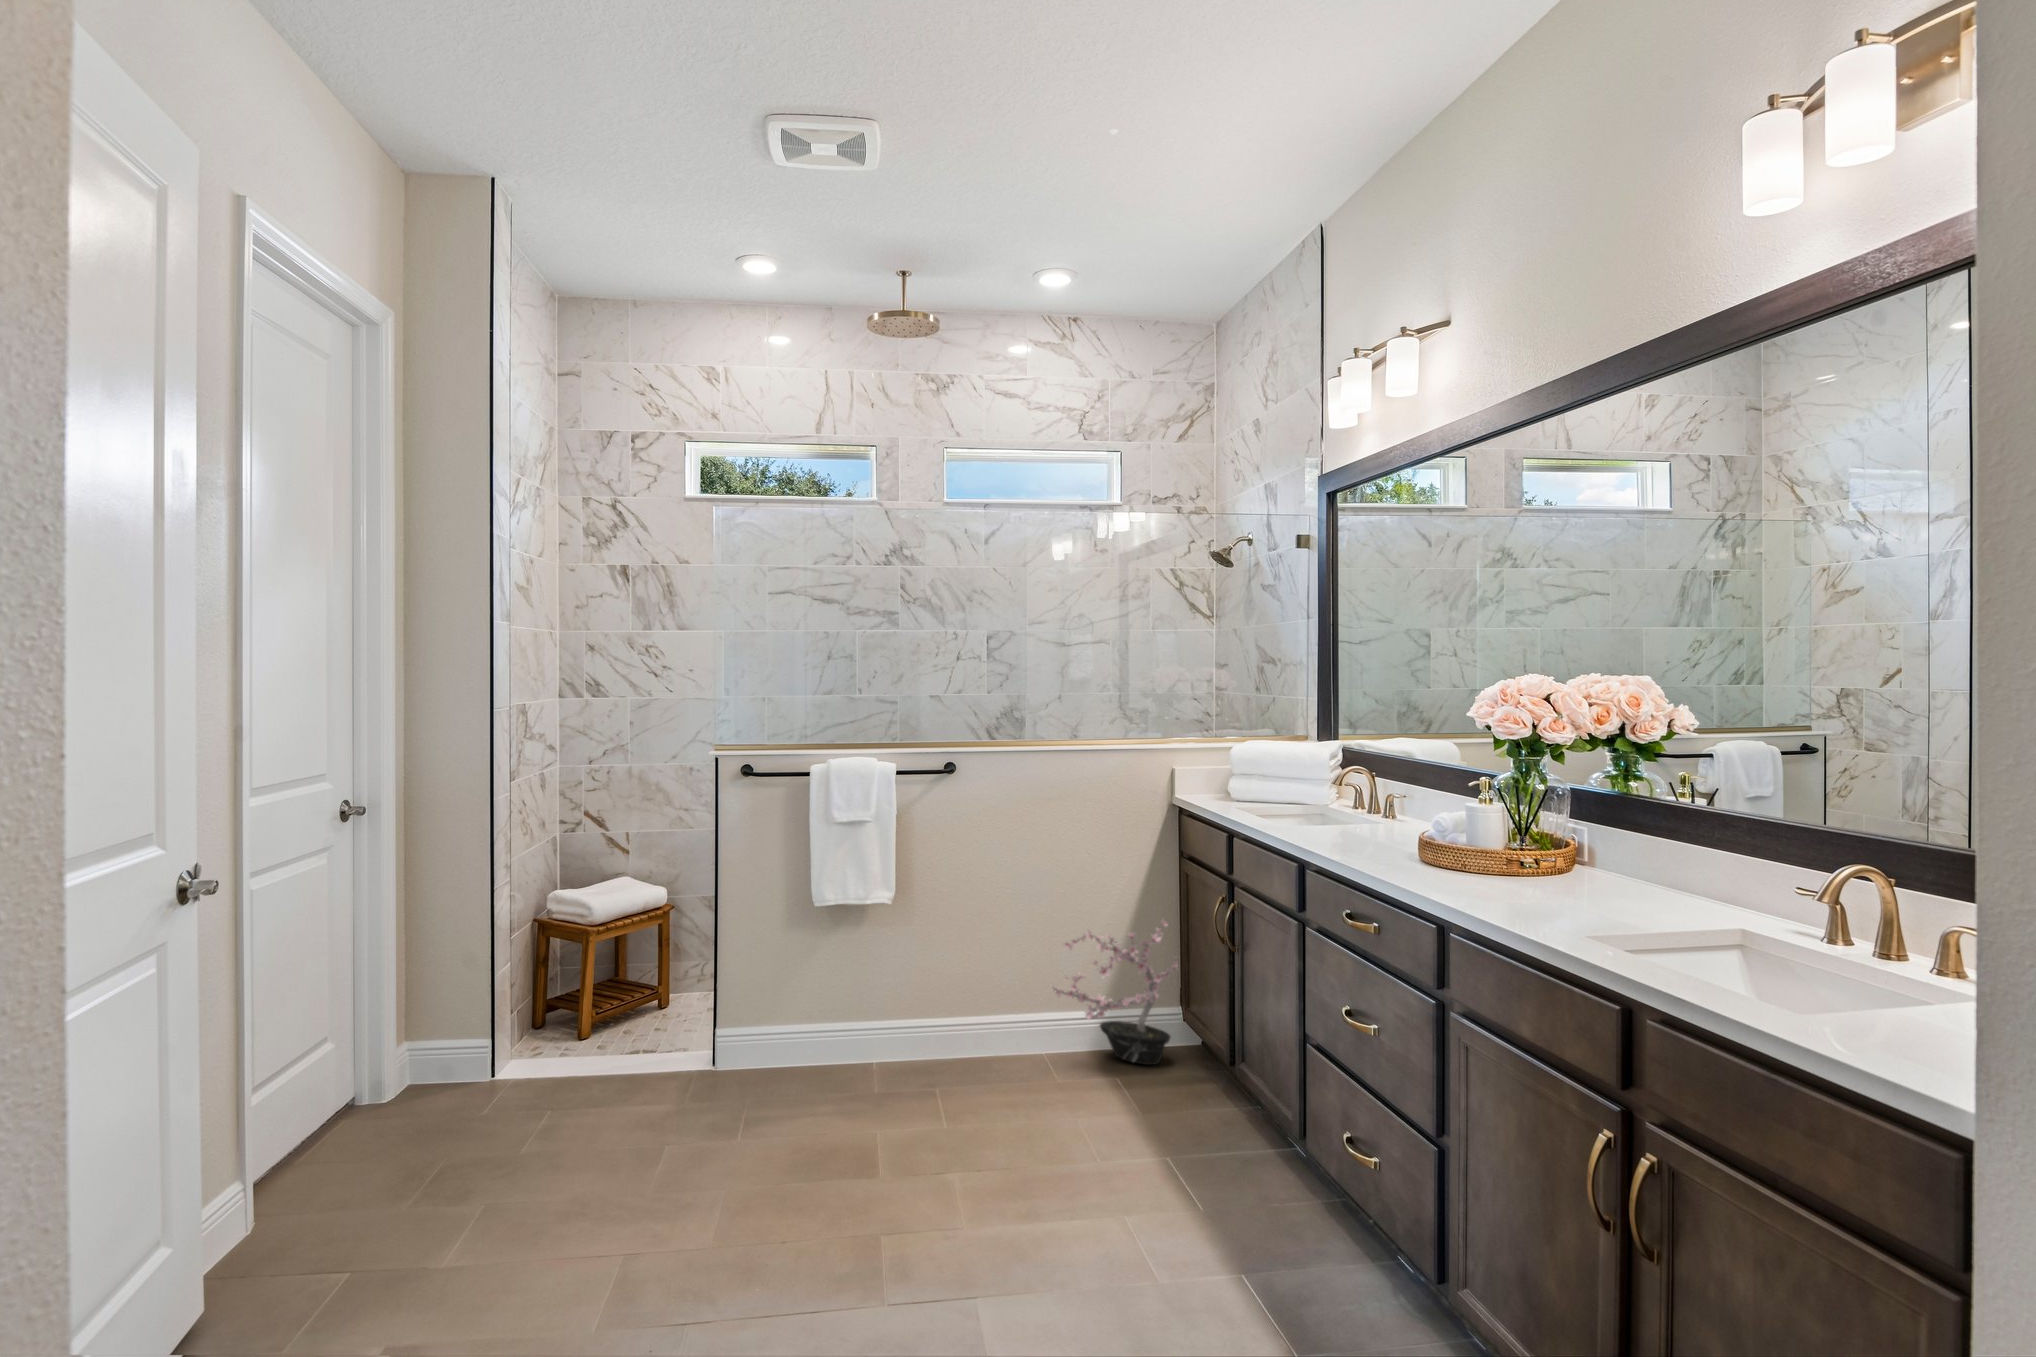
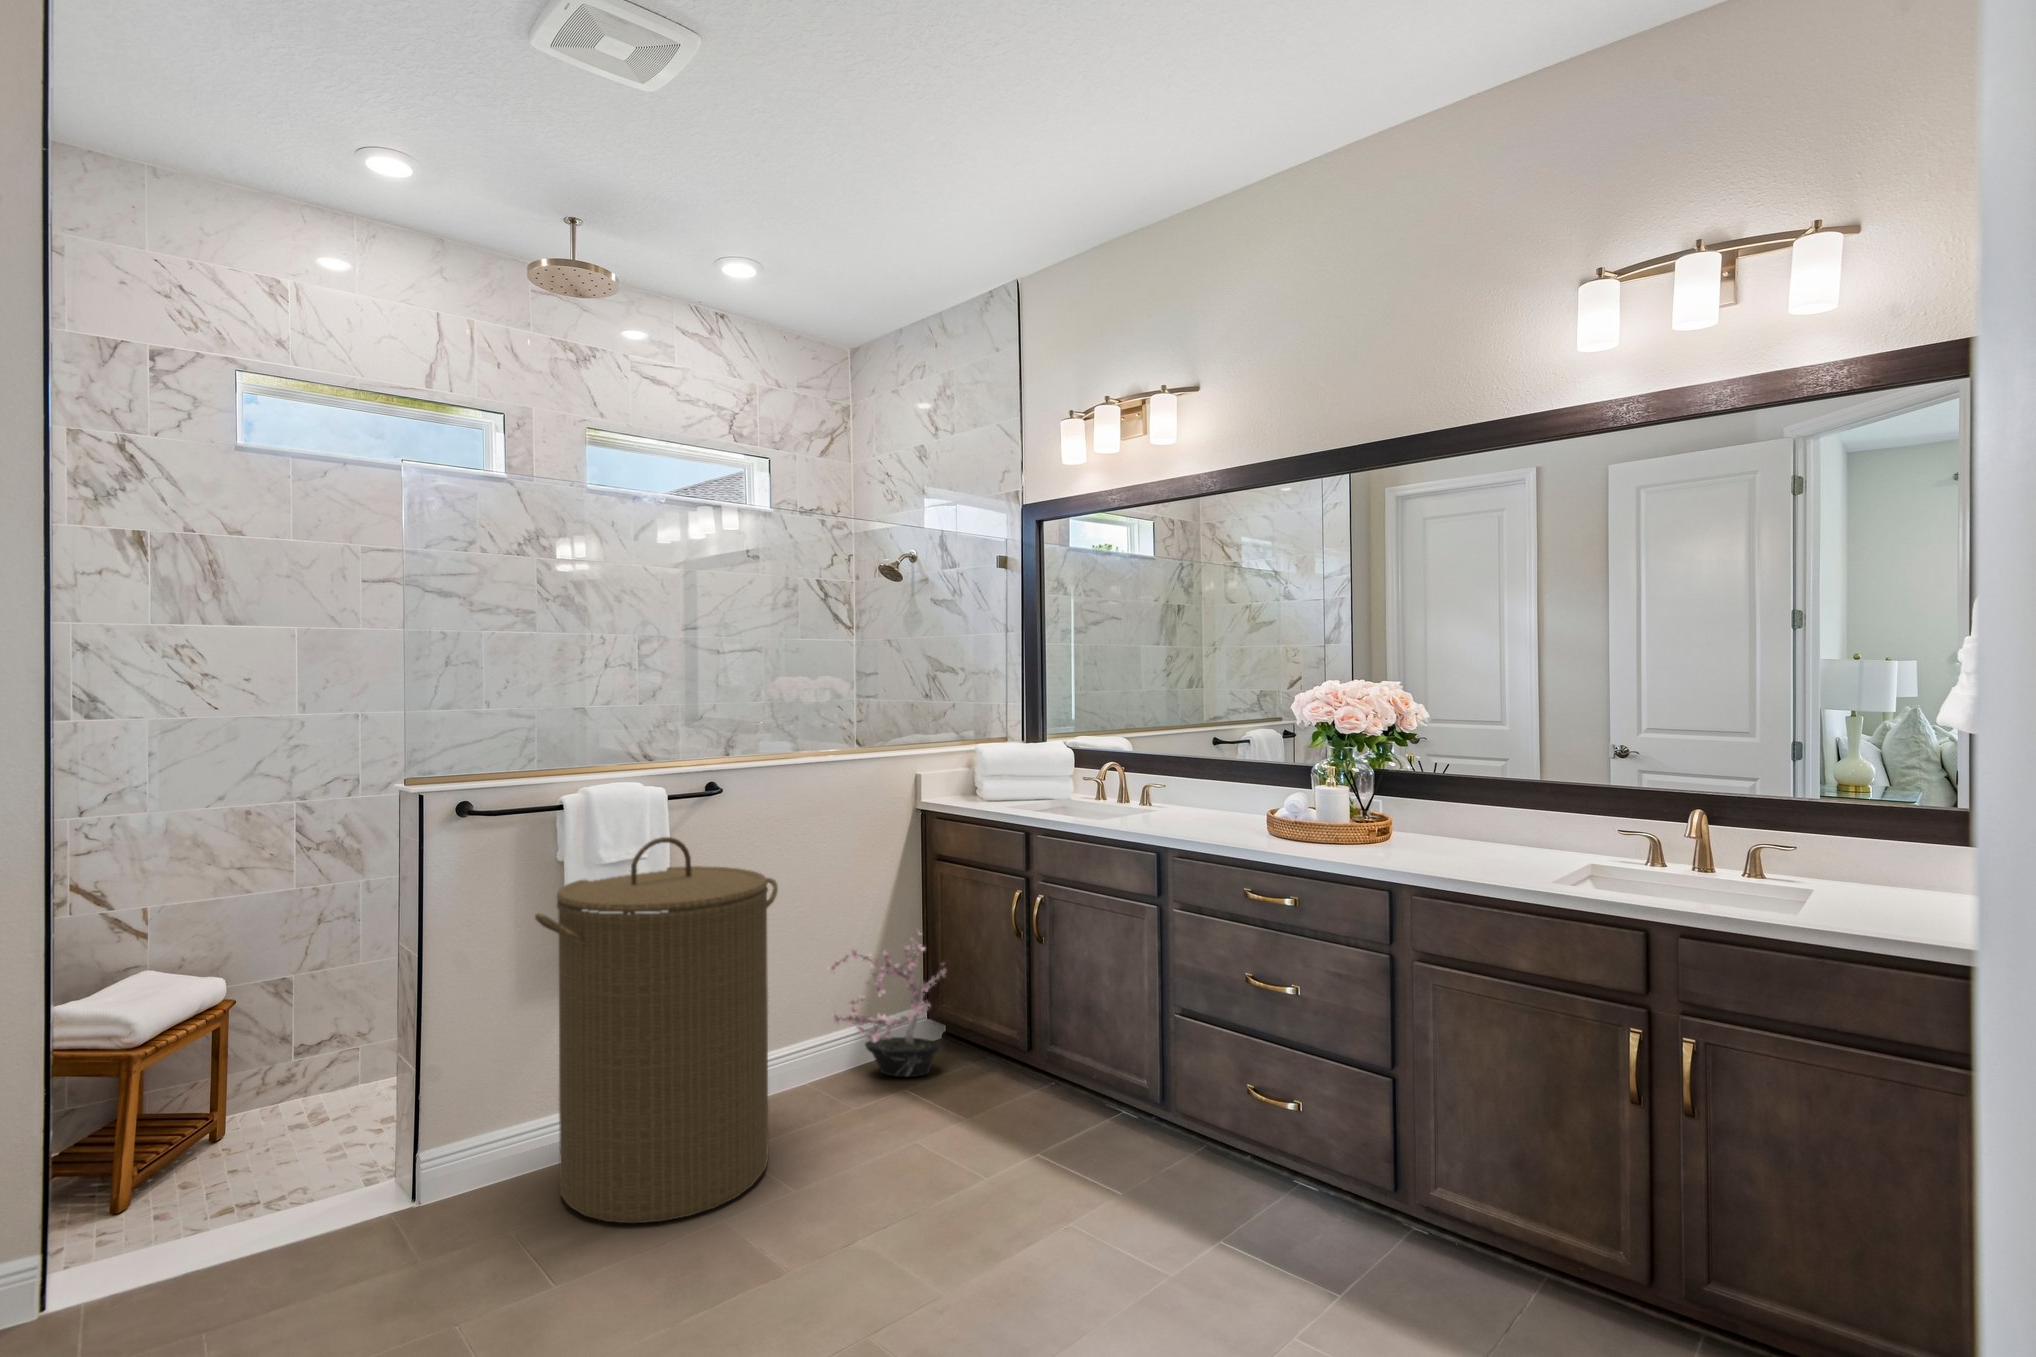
laundry hamper: none [762,804,975,1123] -> present [535,837,778,1223]

